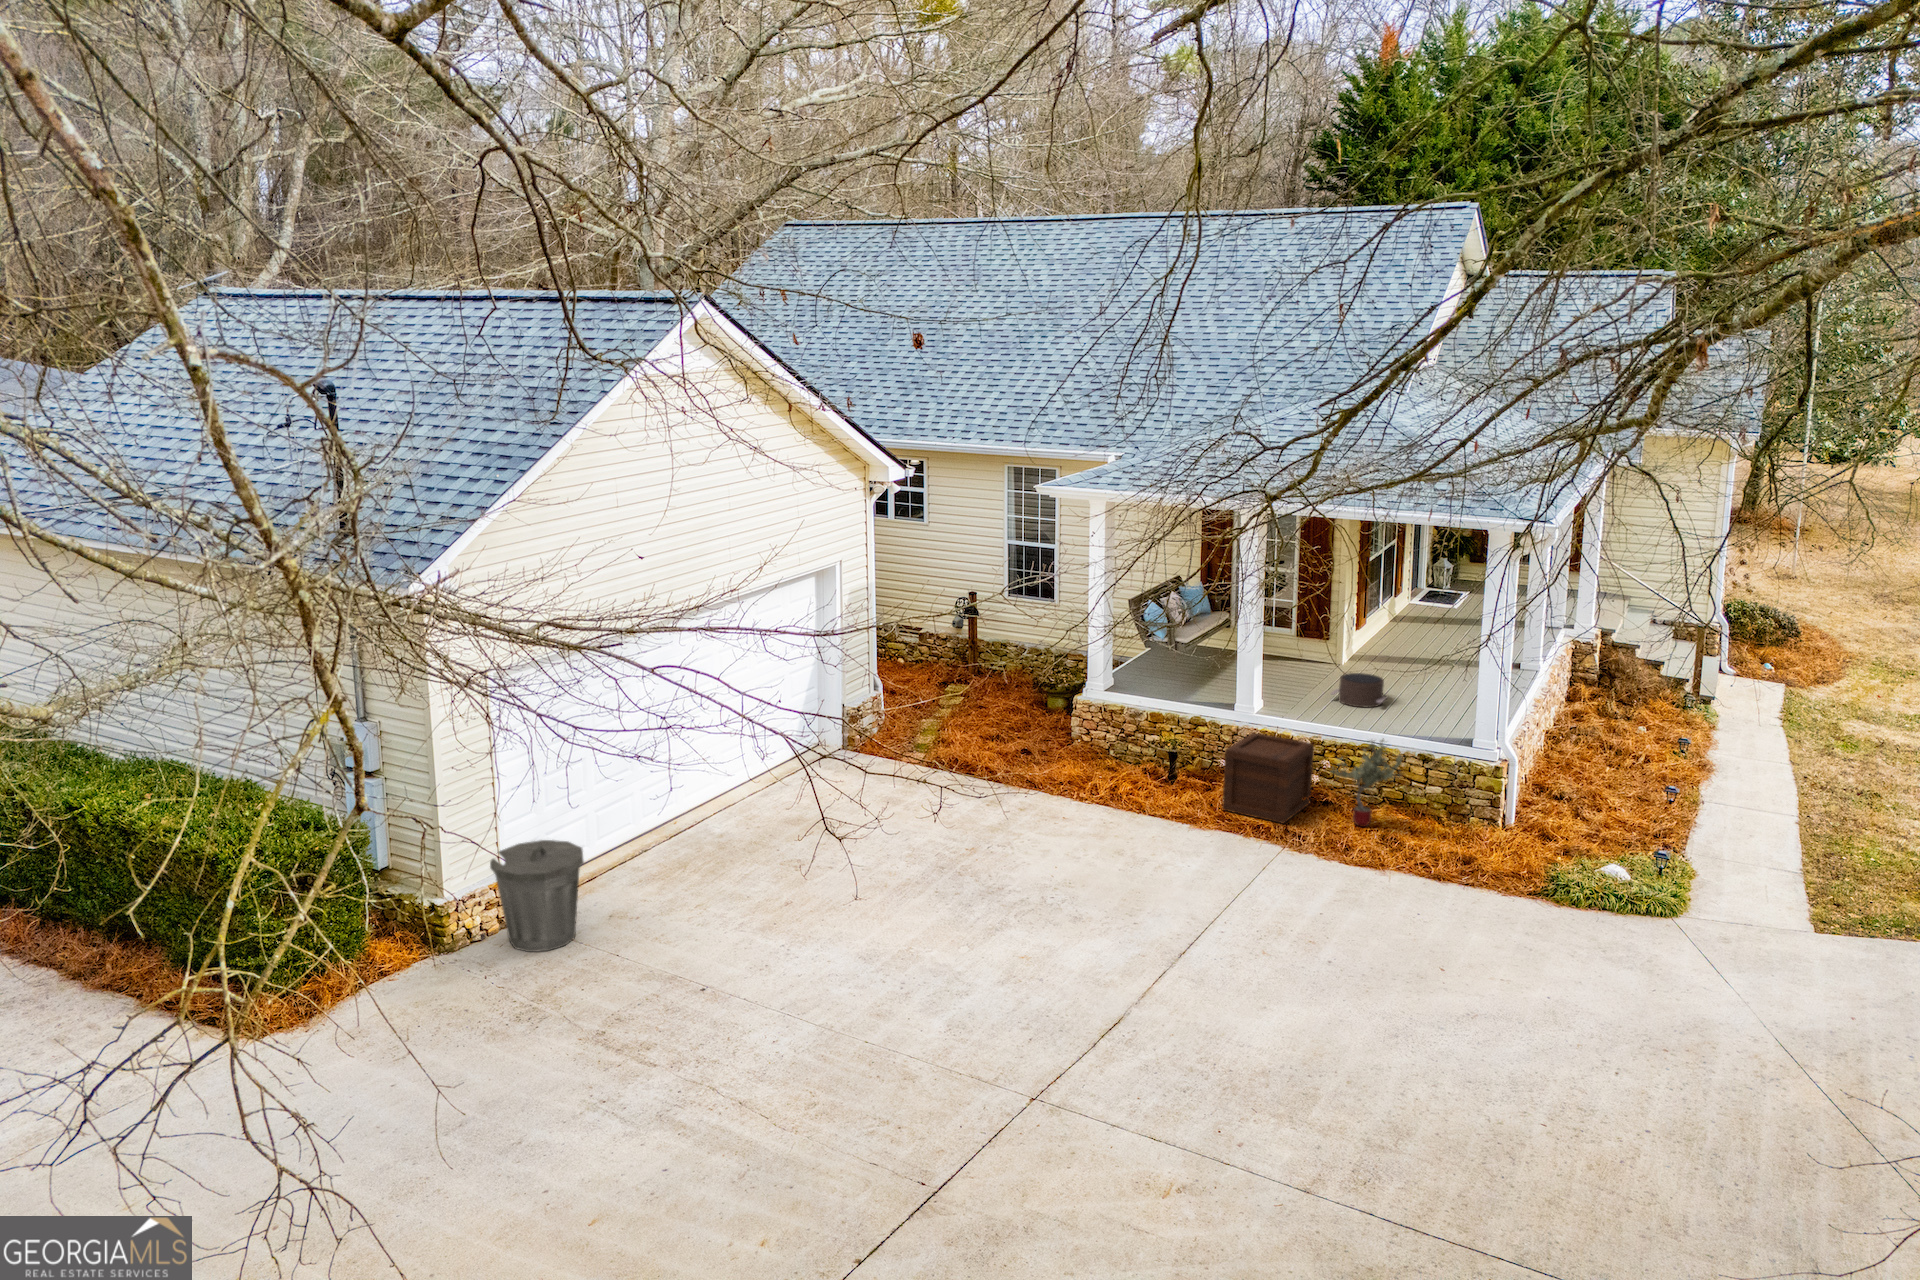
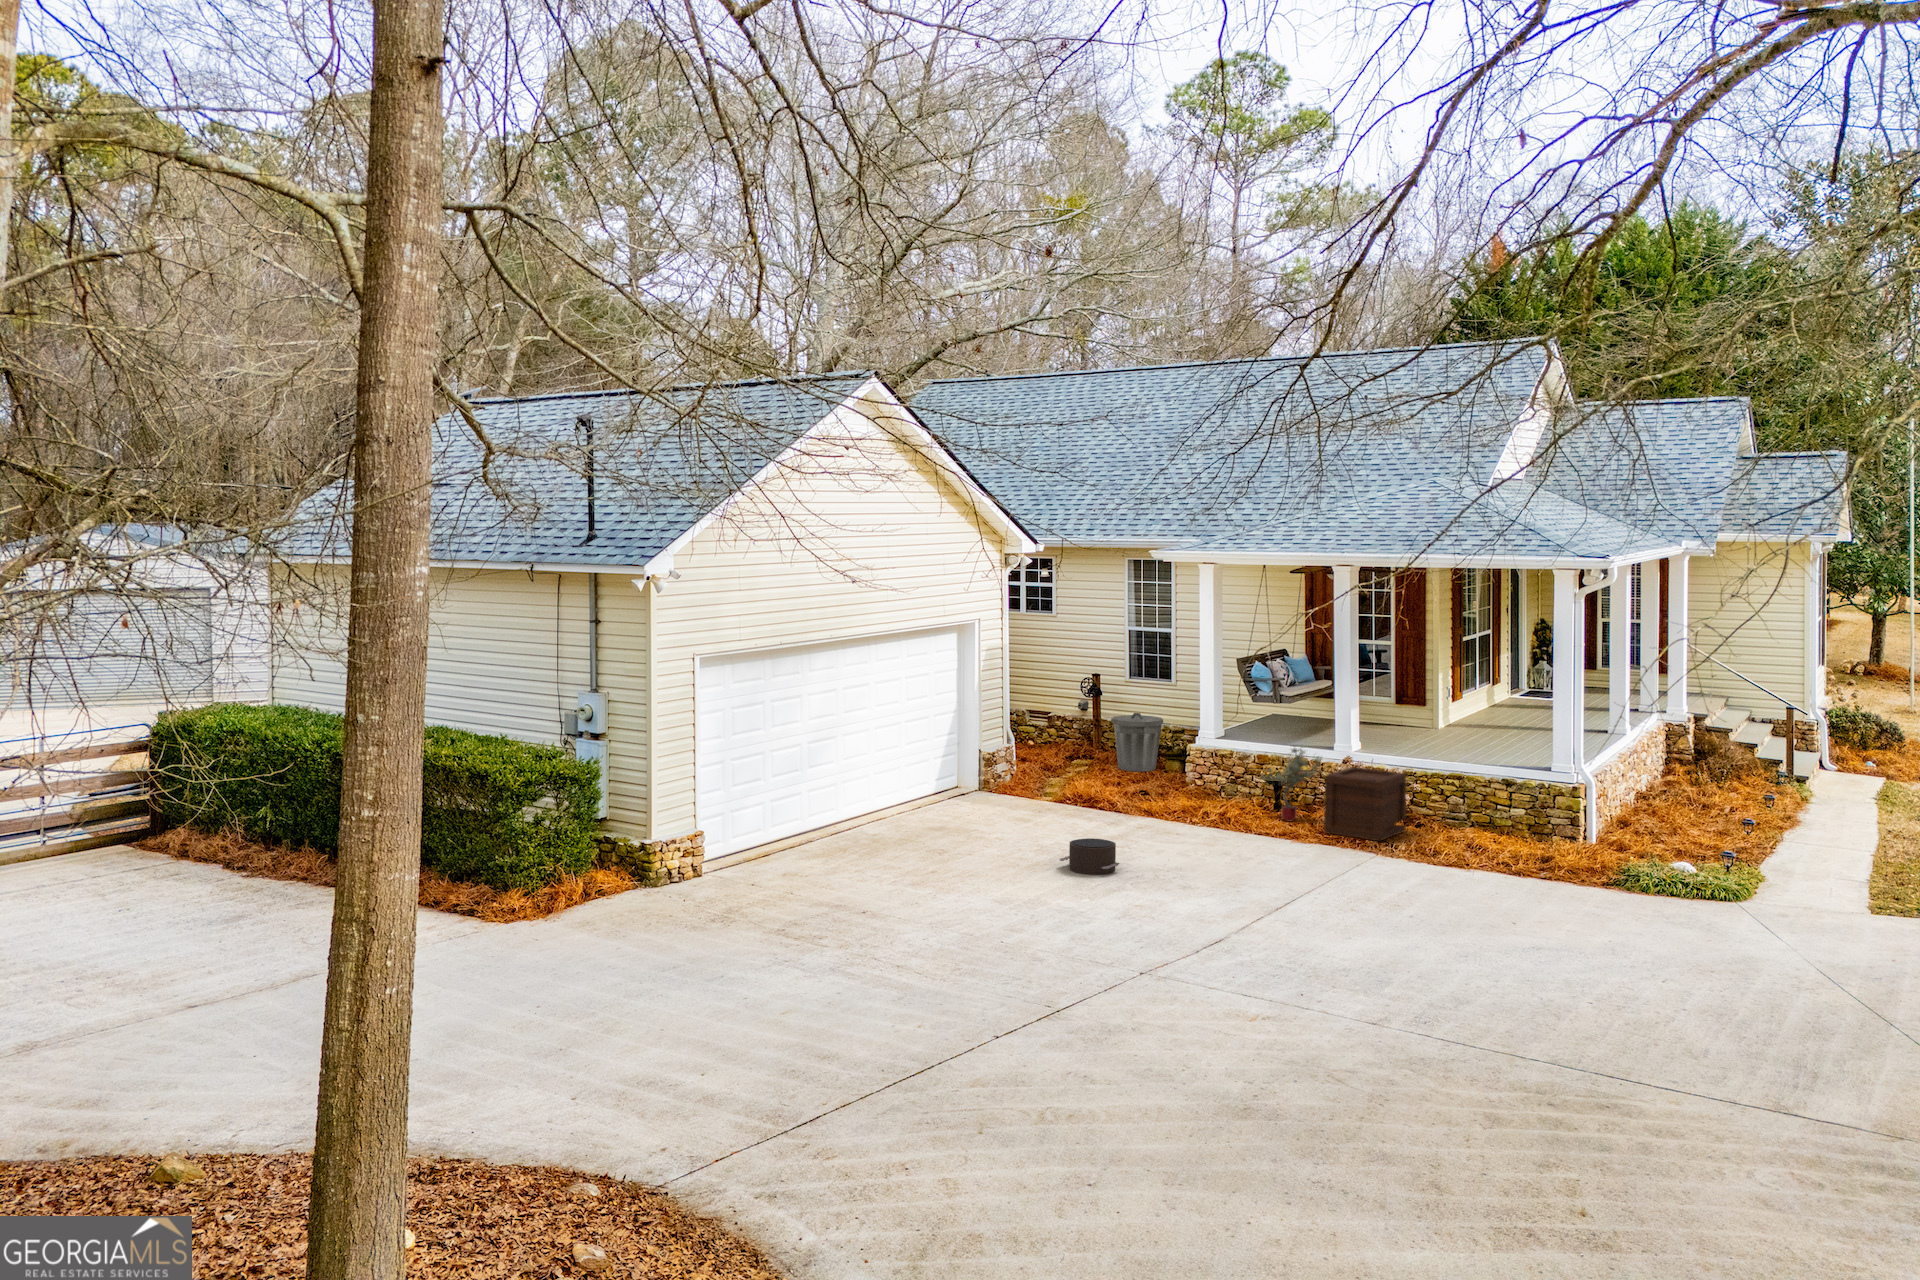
pouf: present [1331,673,1387,707] -> present [1060,838,1119,874]
potted tree: present [1331,740,1403,827] -> present [1259,745,1322,822]
trash can: present [490,840,584,952] -> present [1111,713,1163,772]

